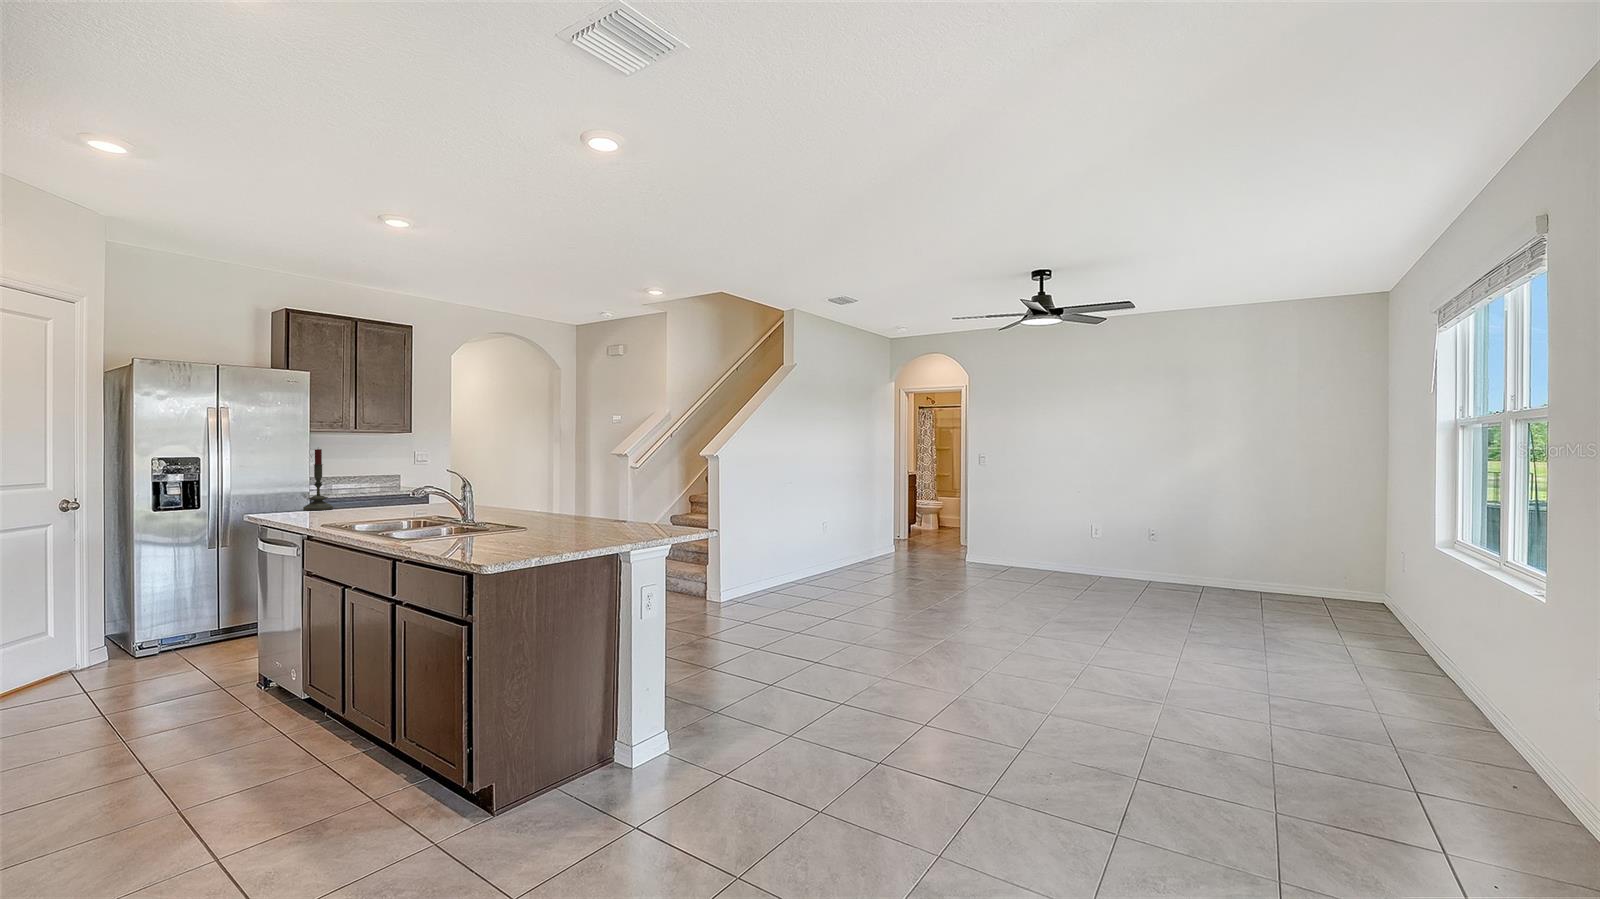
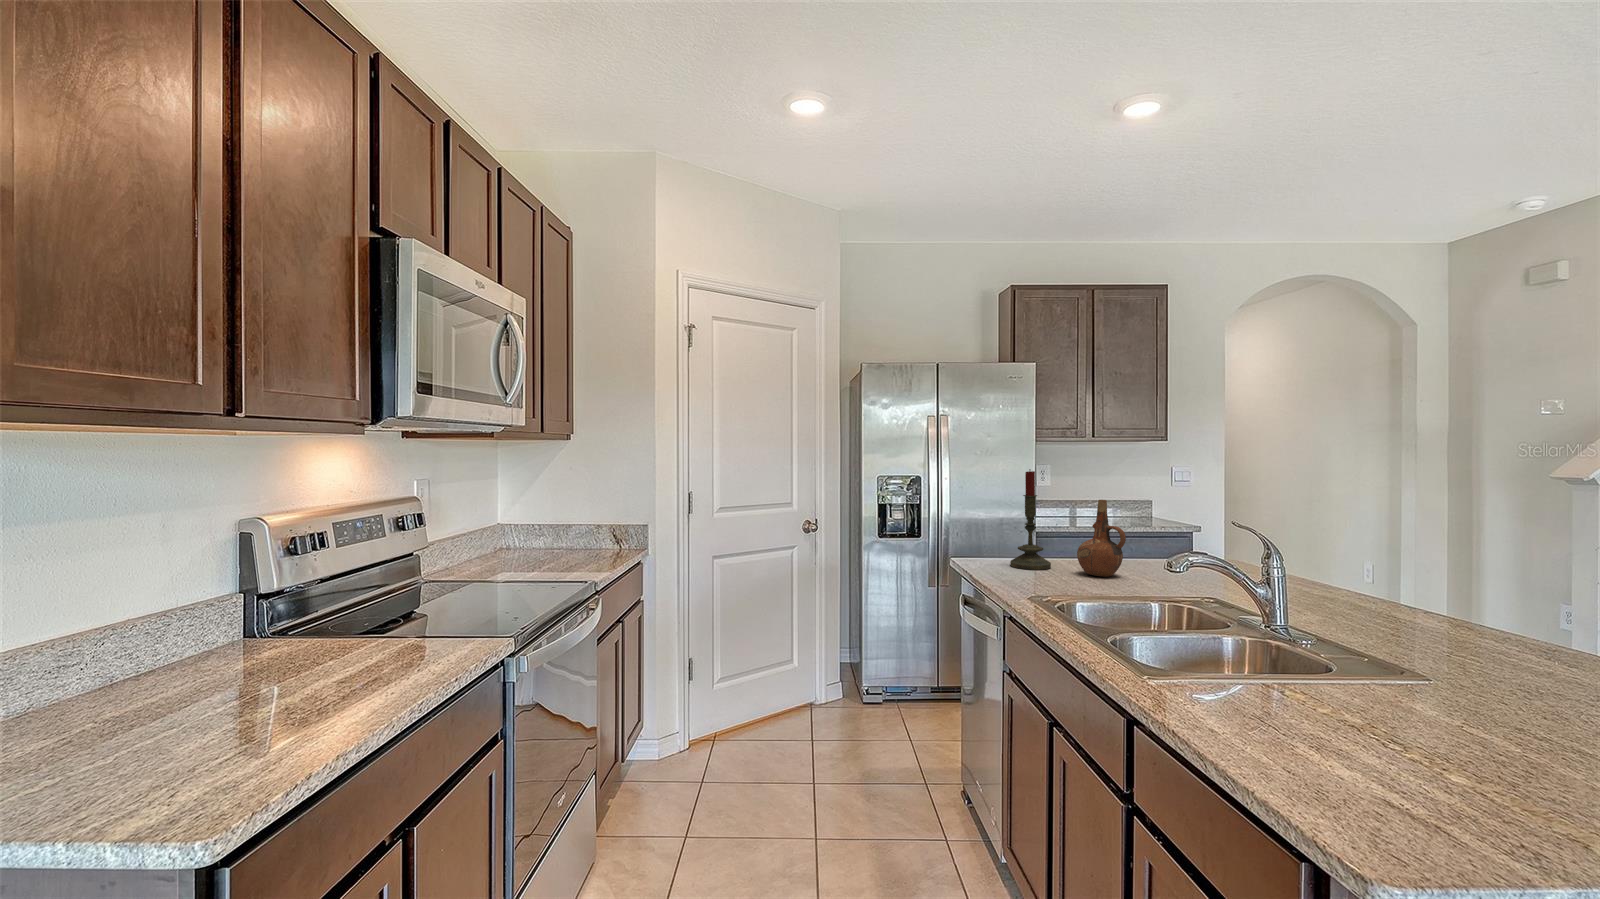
ceramic pitcher: none [352,465,382,509] -> present [1077,500,1126,576]

